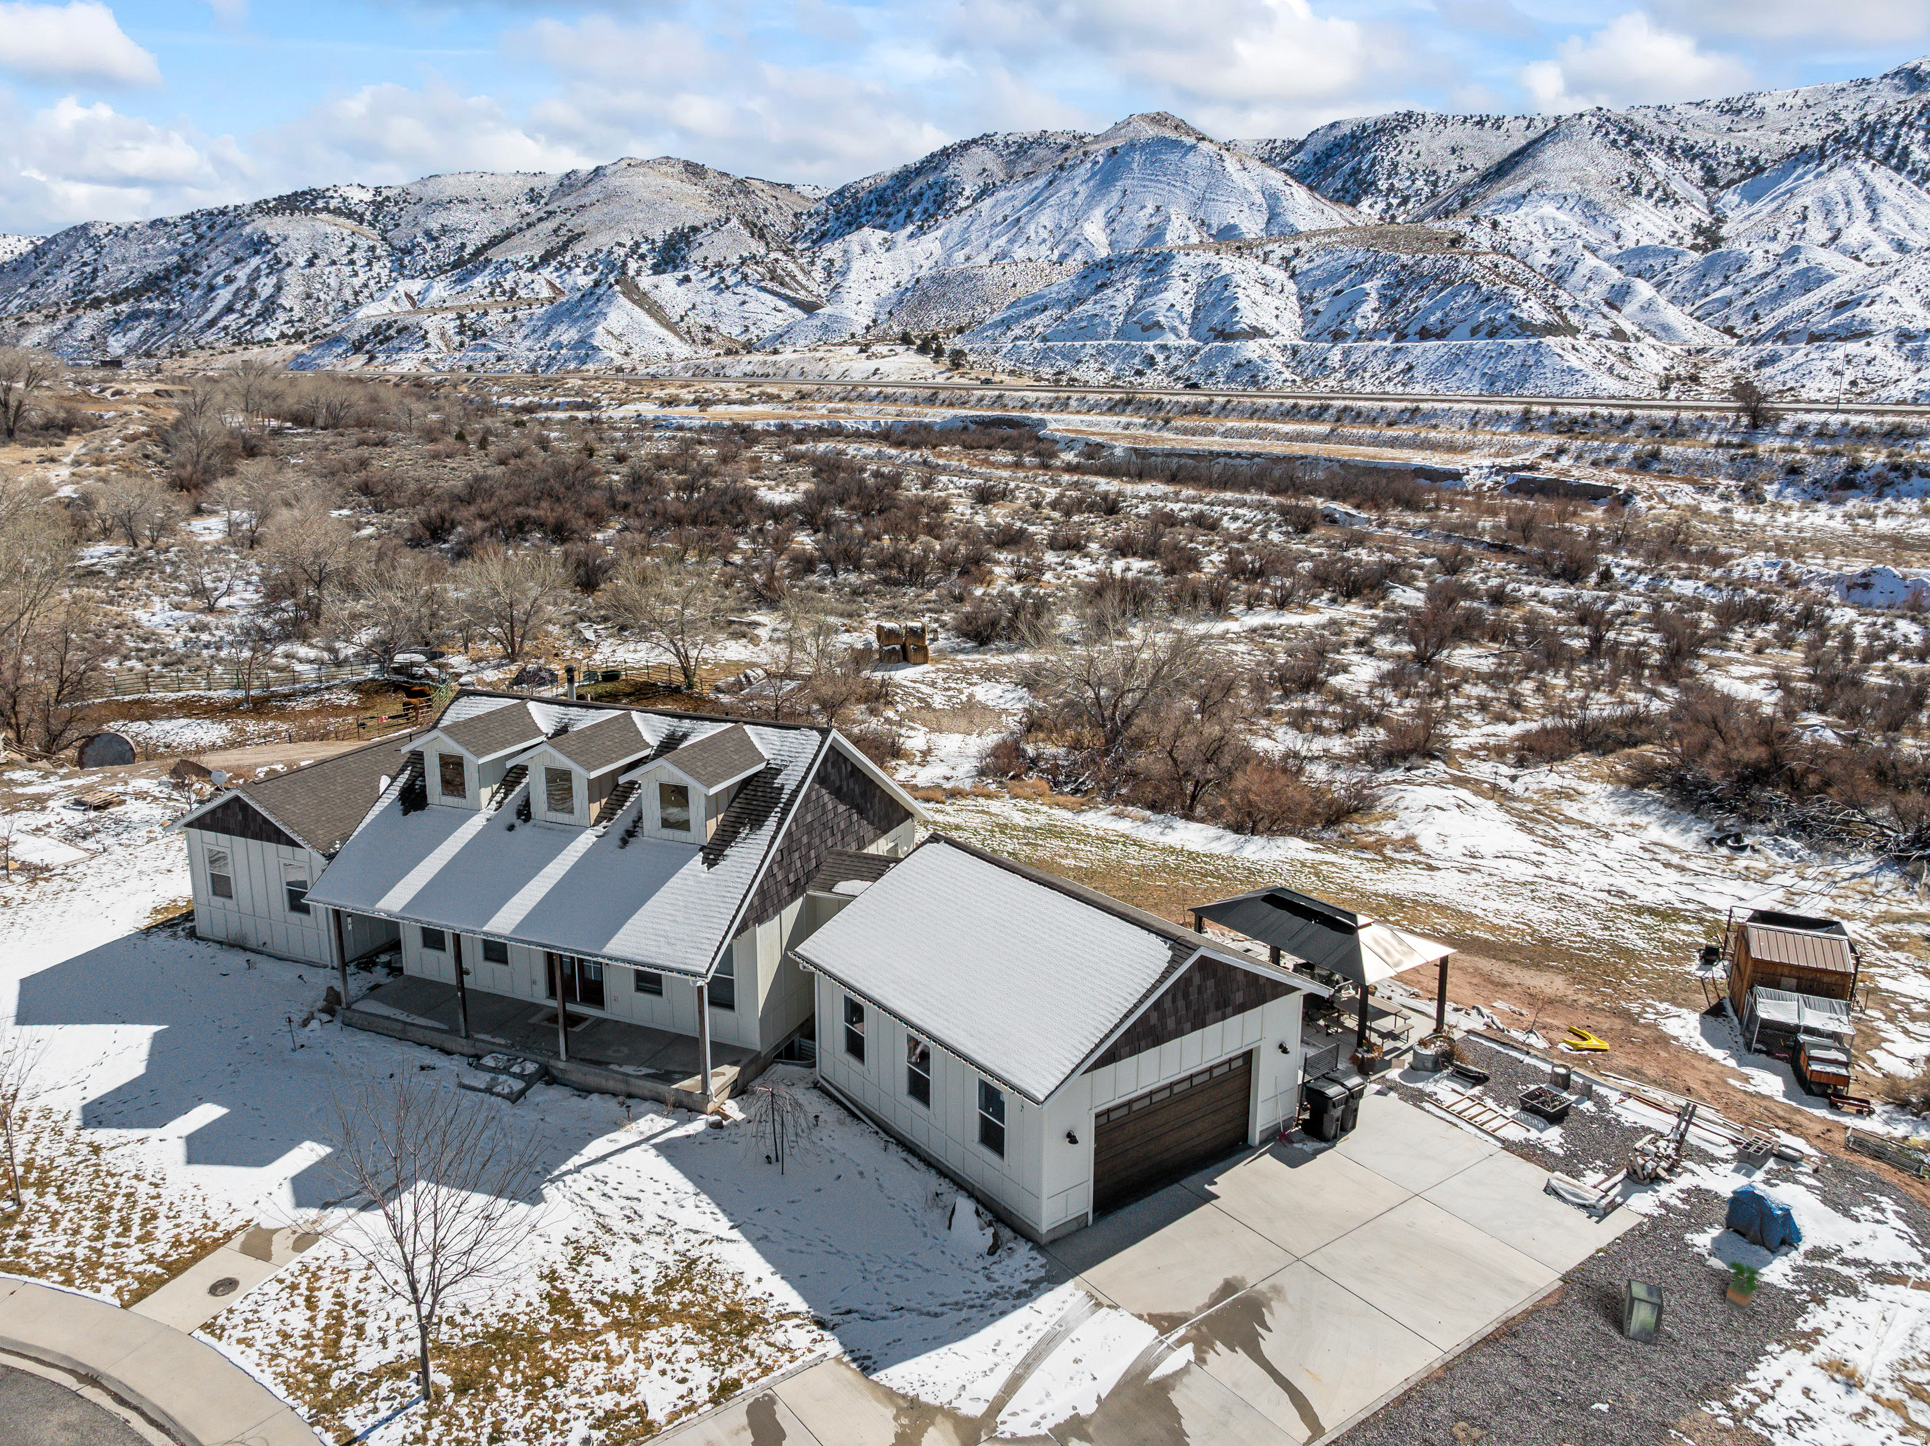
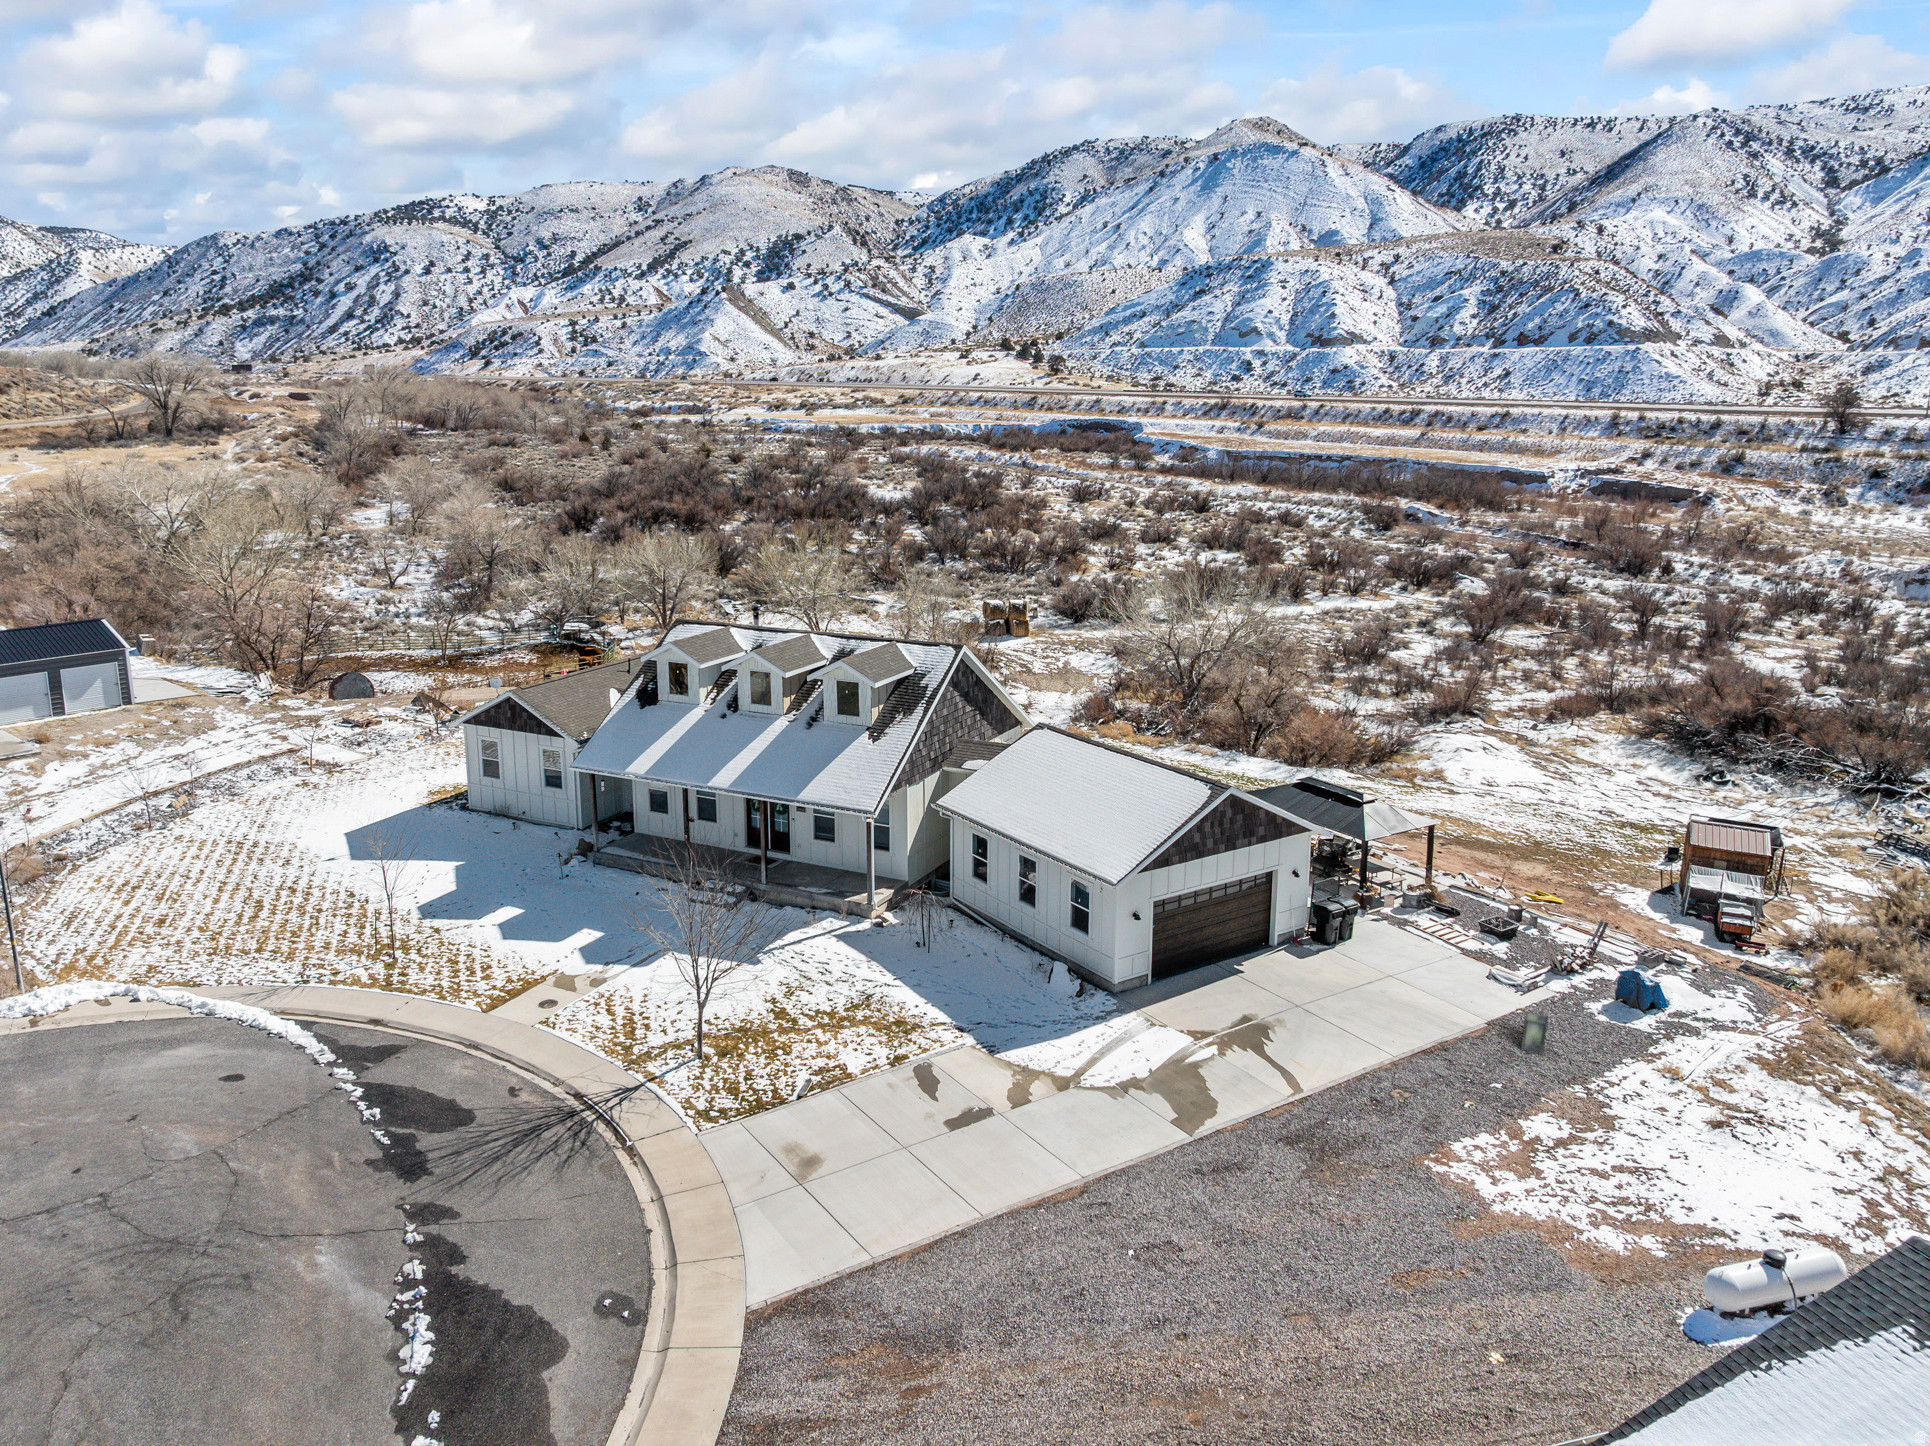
potted tree: present [1725,1261,1763,1314] -> none [1600,1006,1626,1042]

